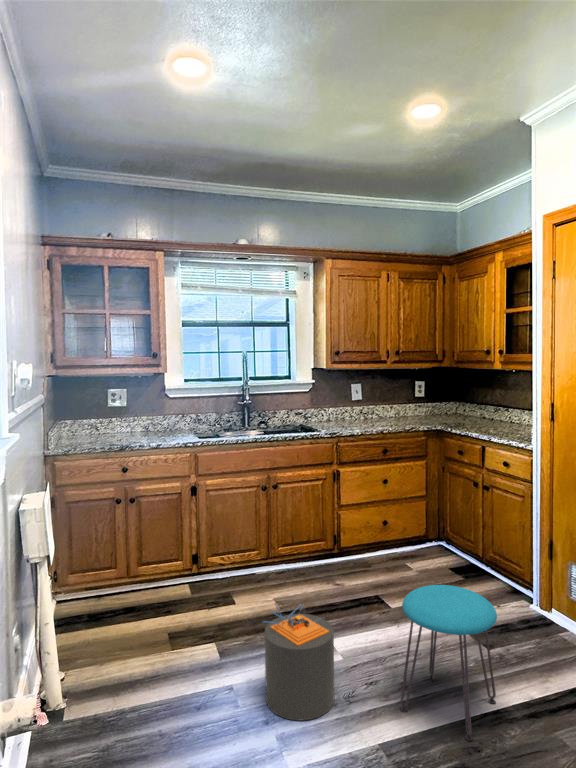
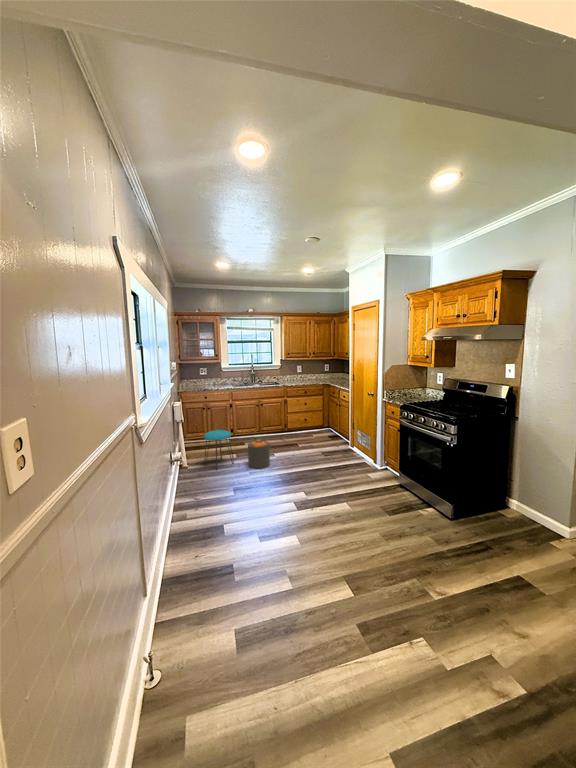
stool: present [400,585,497,740] -> present [204,430,234,470]

